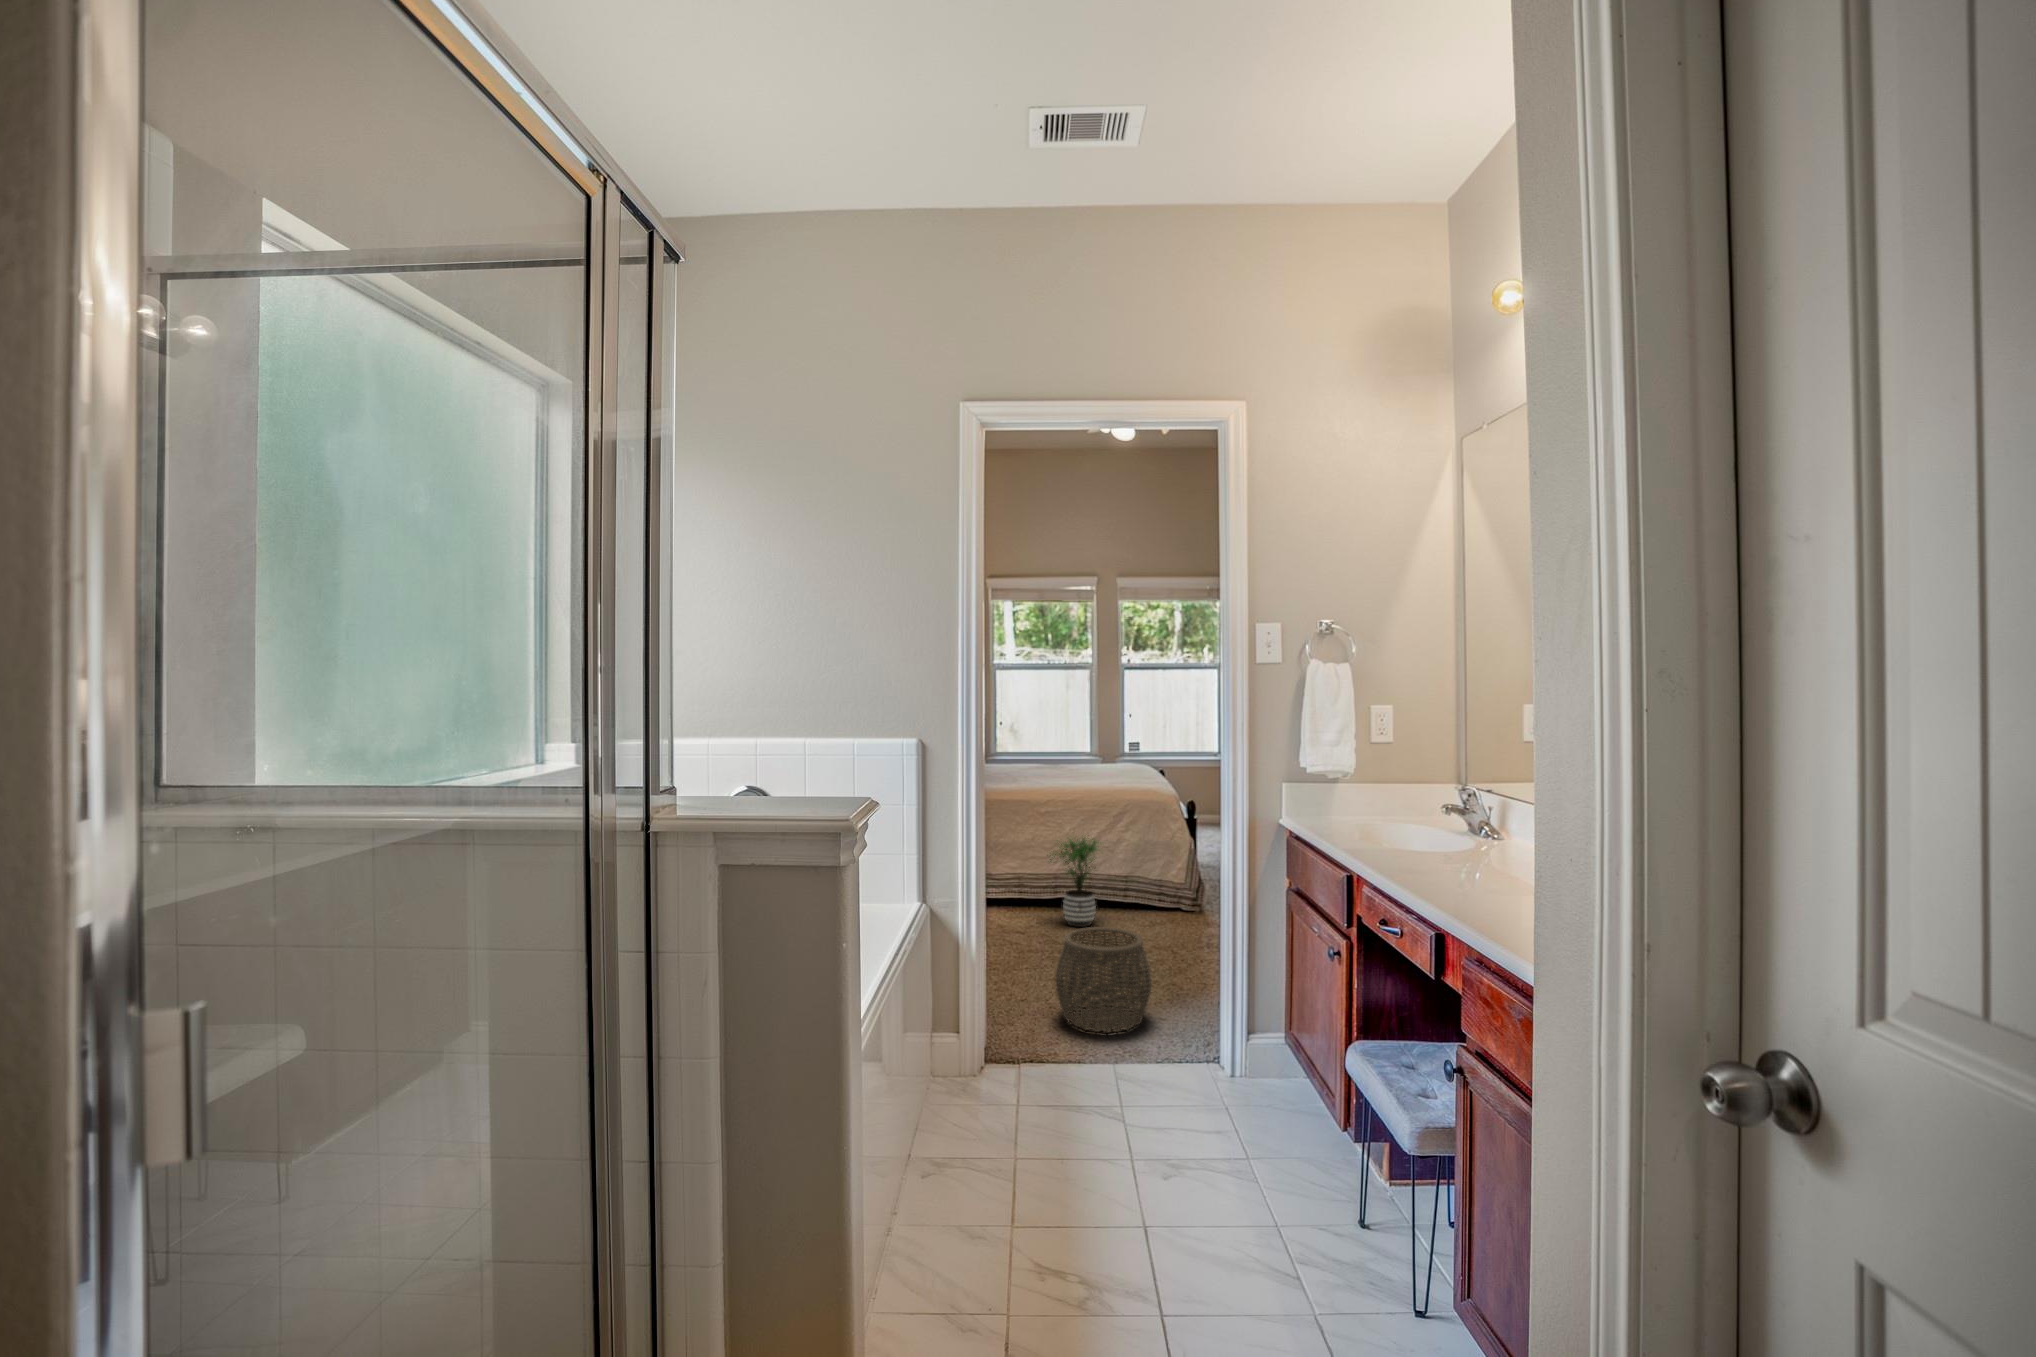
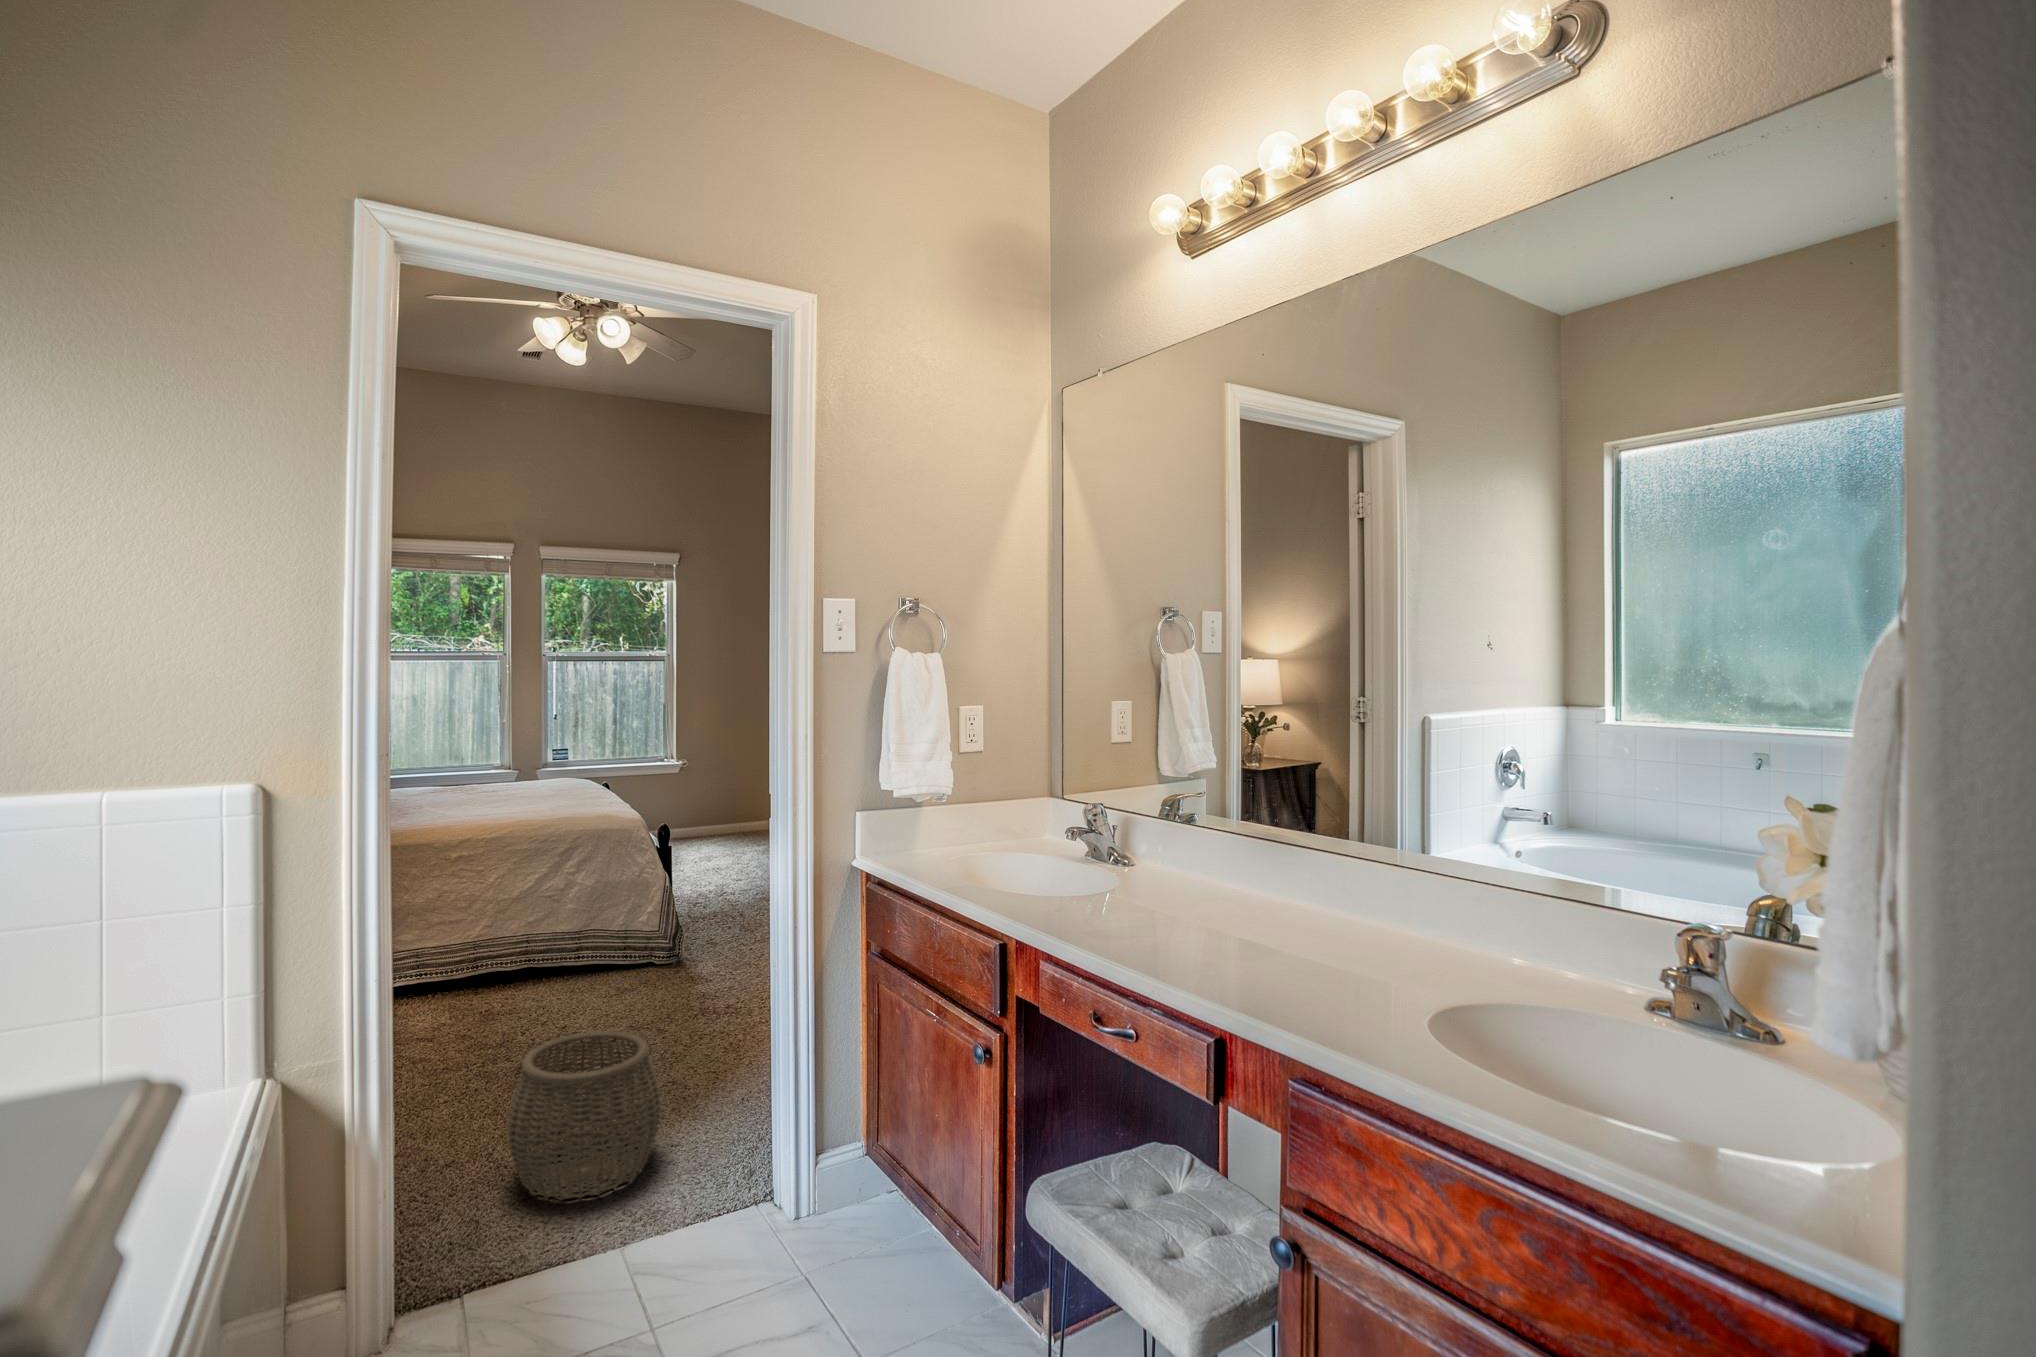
potted plant: present [1047,835,1100,927] -> none [454,881,557,1017]

